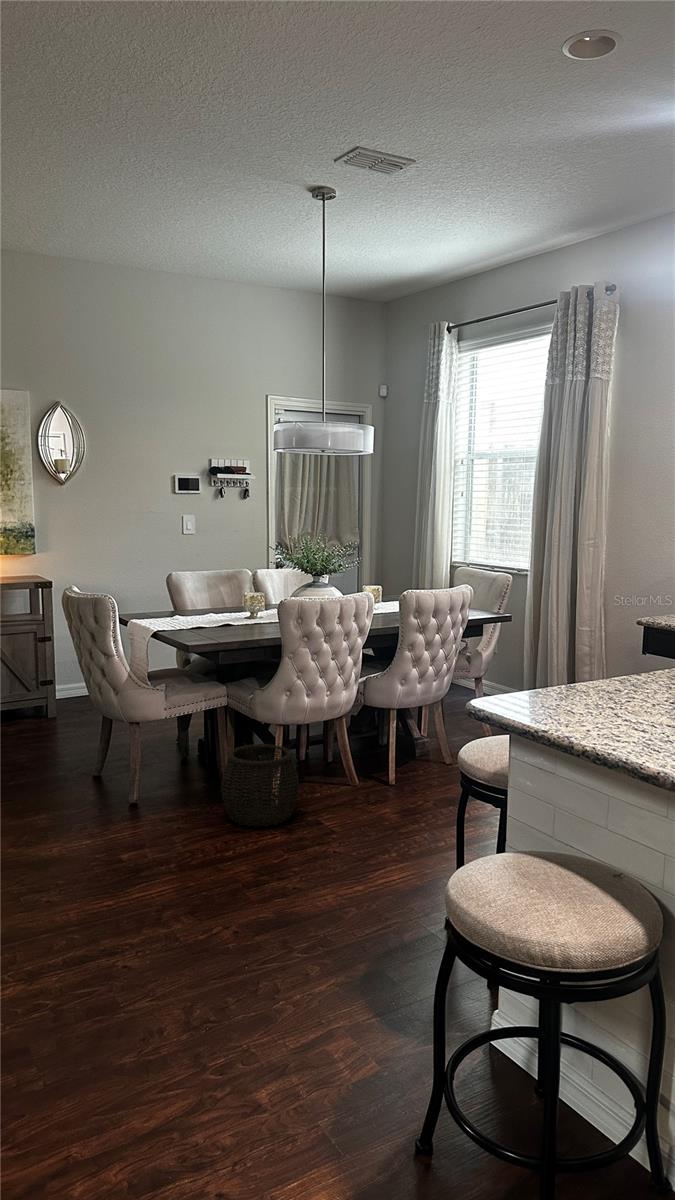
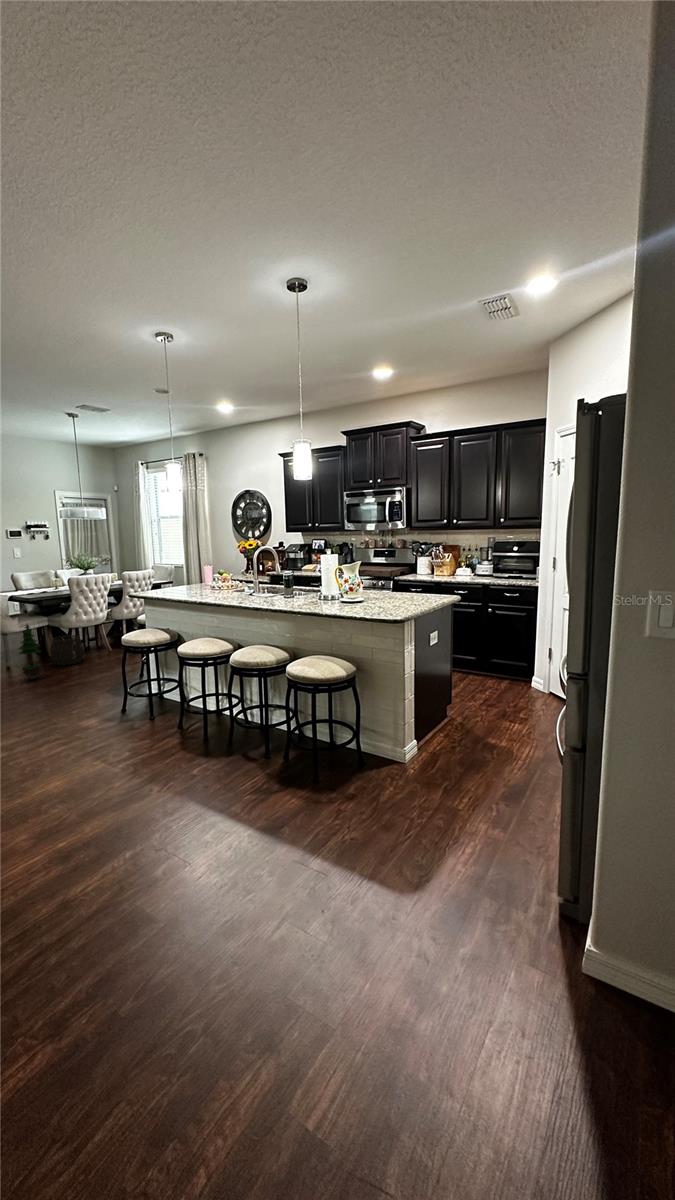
potted tree: none [143,720,199,870] -> present [19,624,41,679]

